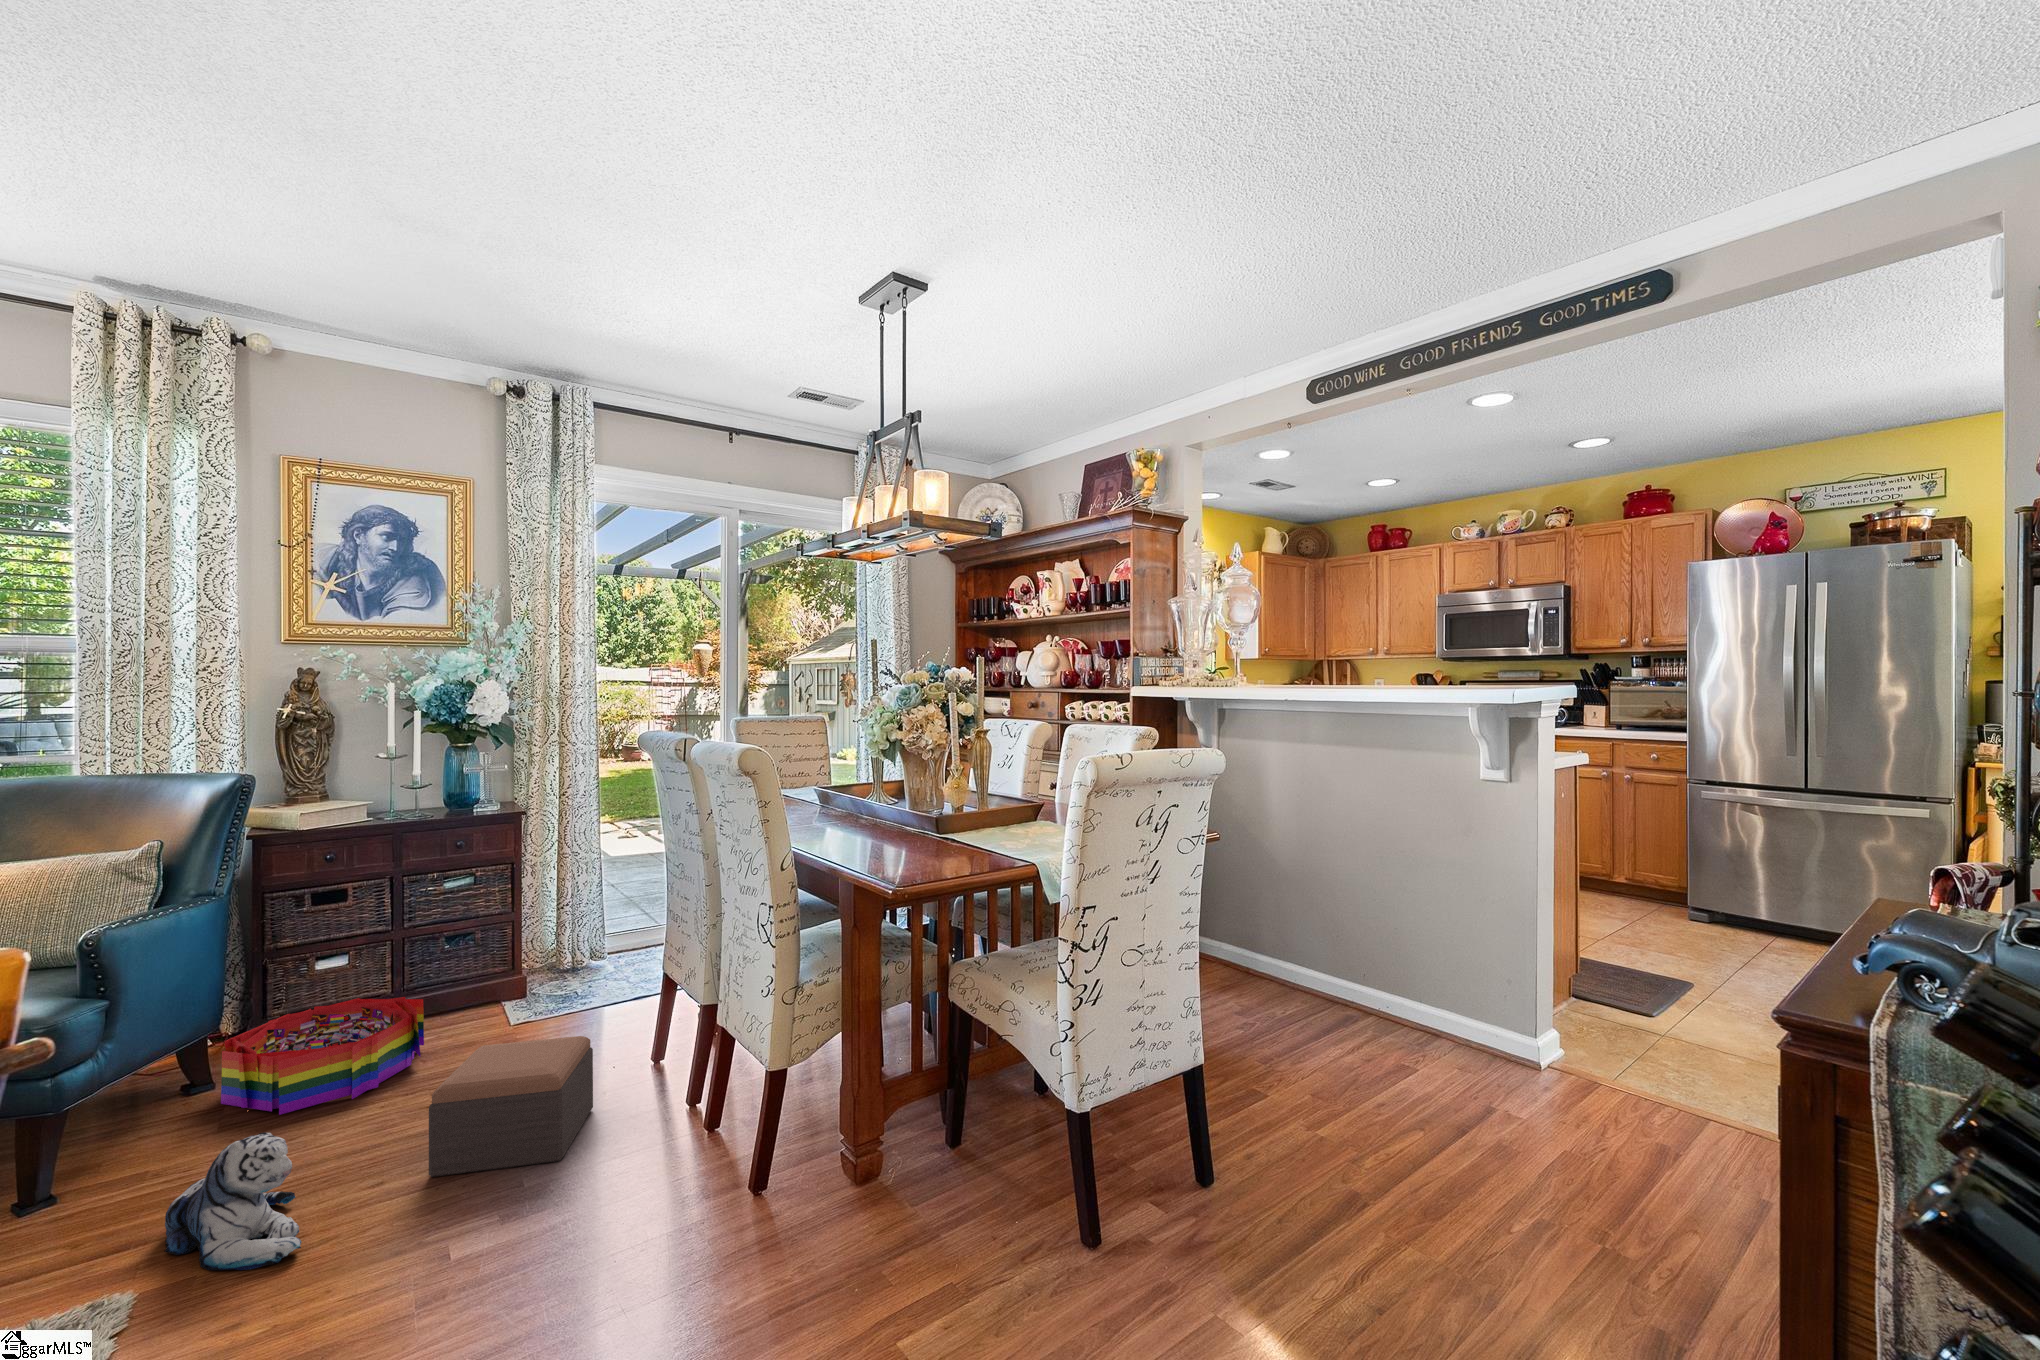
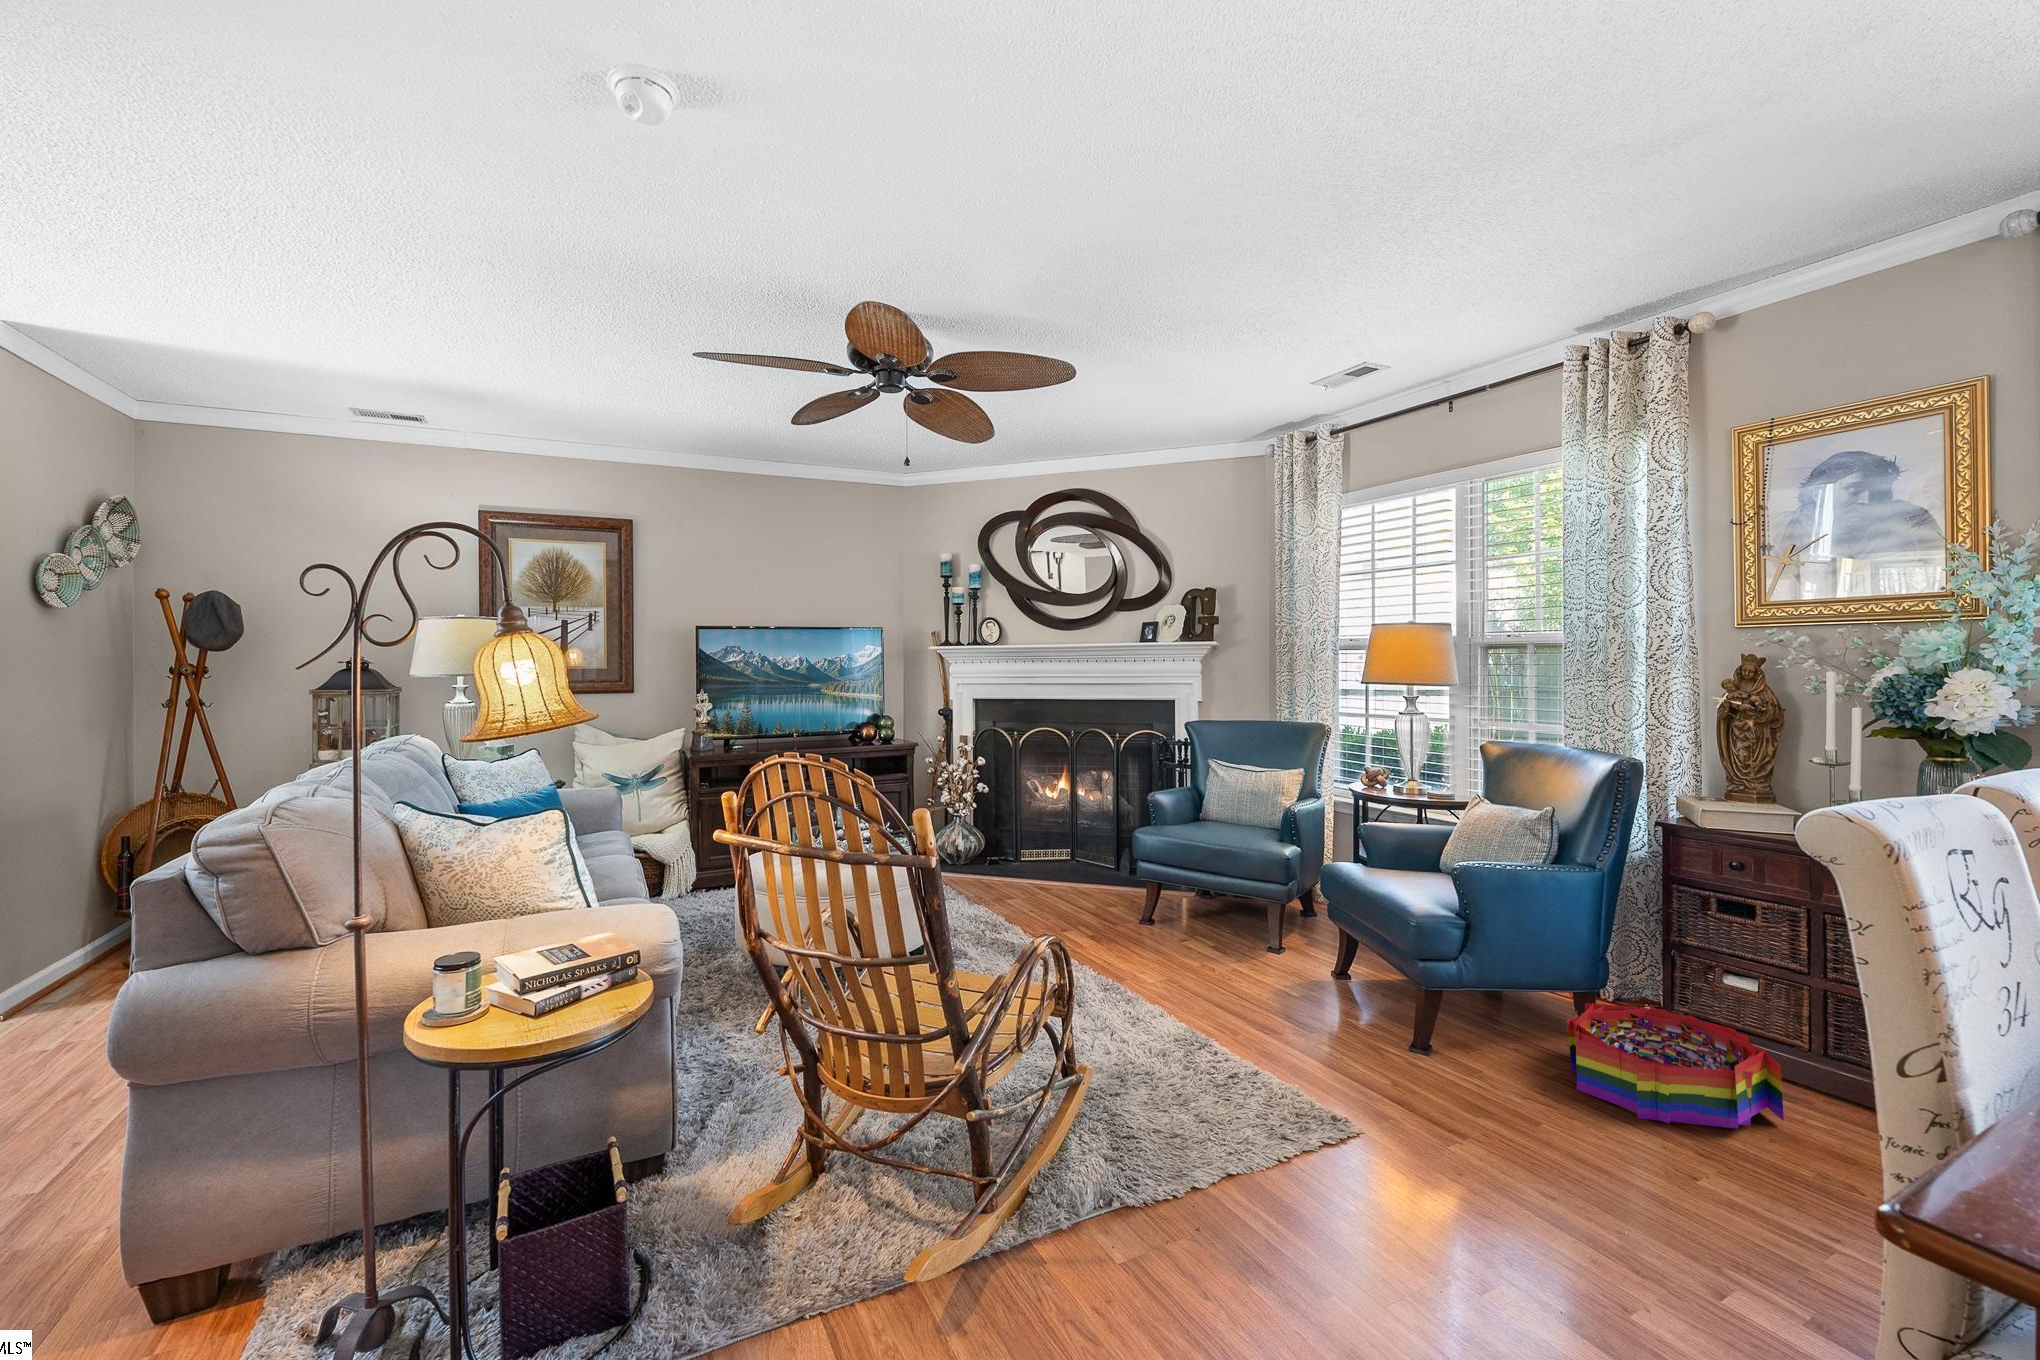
footstool: present [429,1036,593,1177] -> none [1532,1126,1777,1311]
plush toy: present [165,1132,301,1270] -> none [1354,1058,1453,1174]

